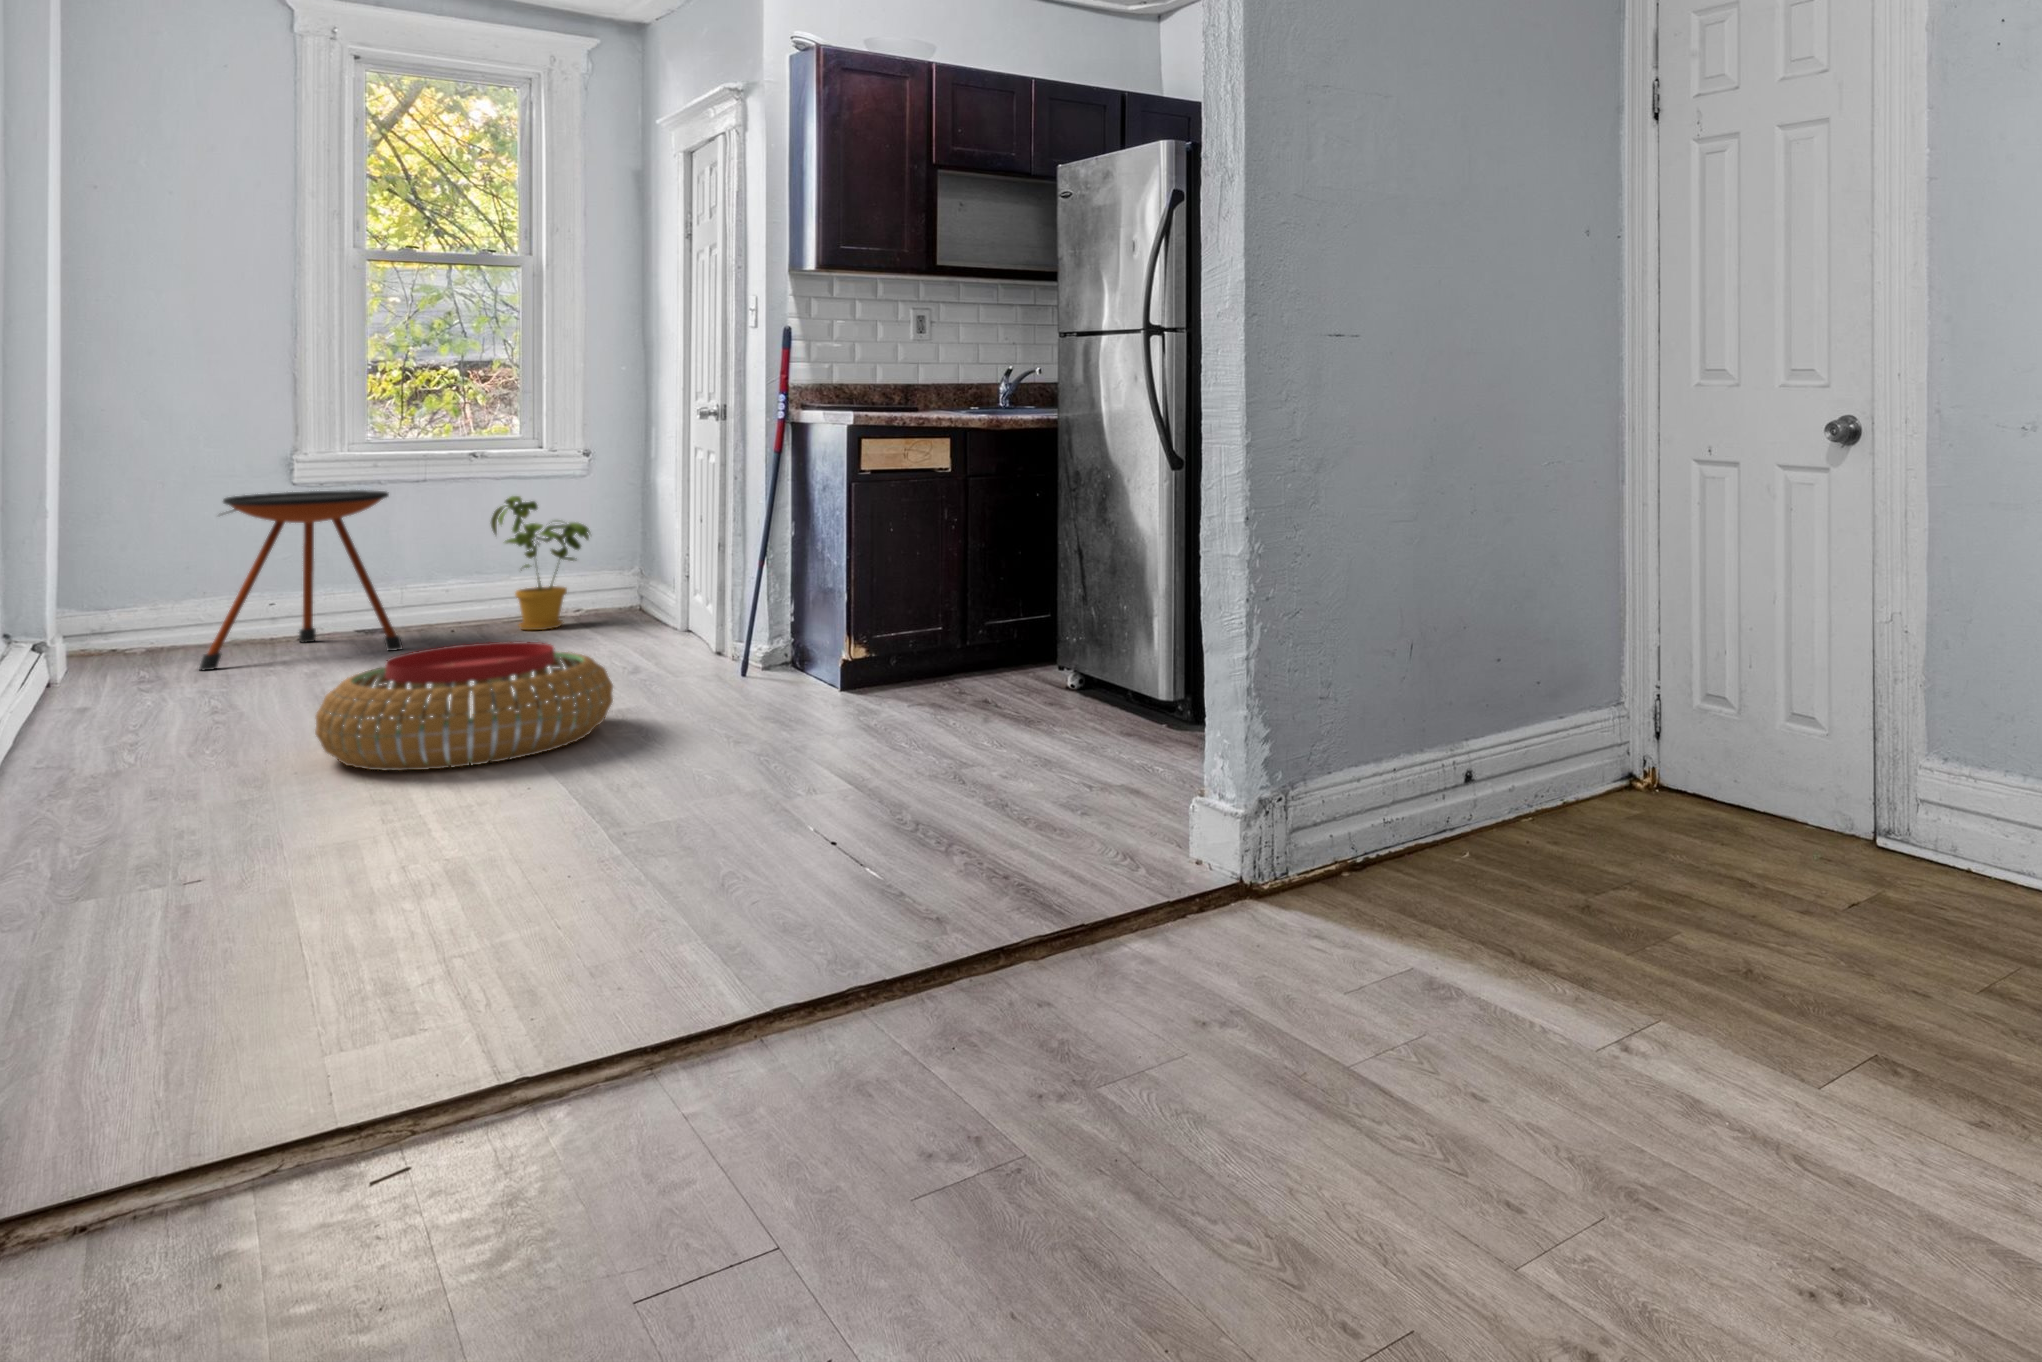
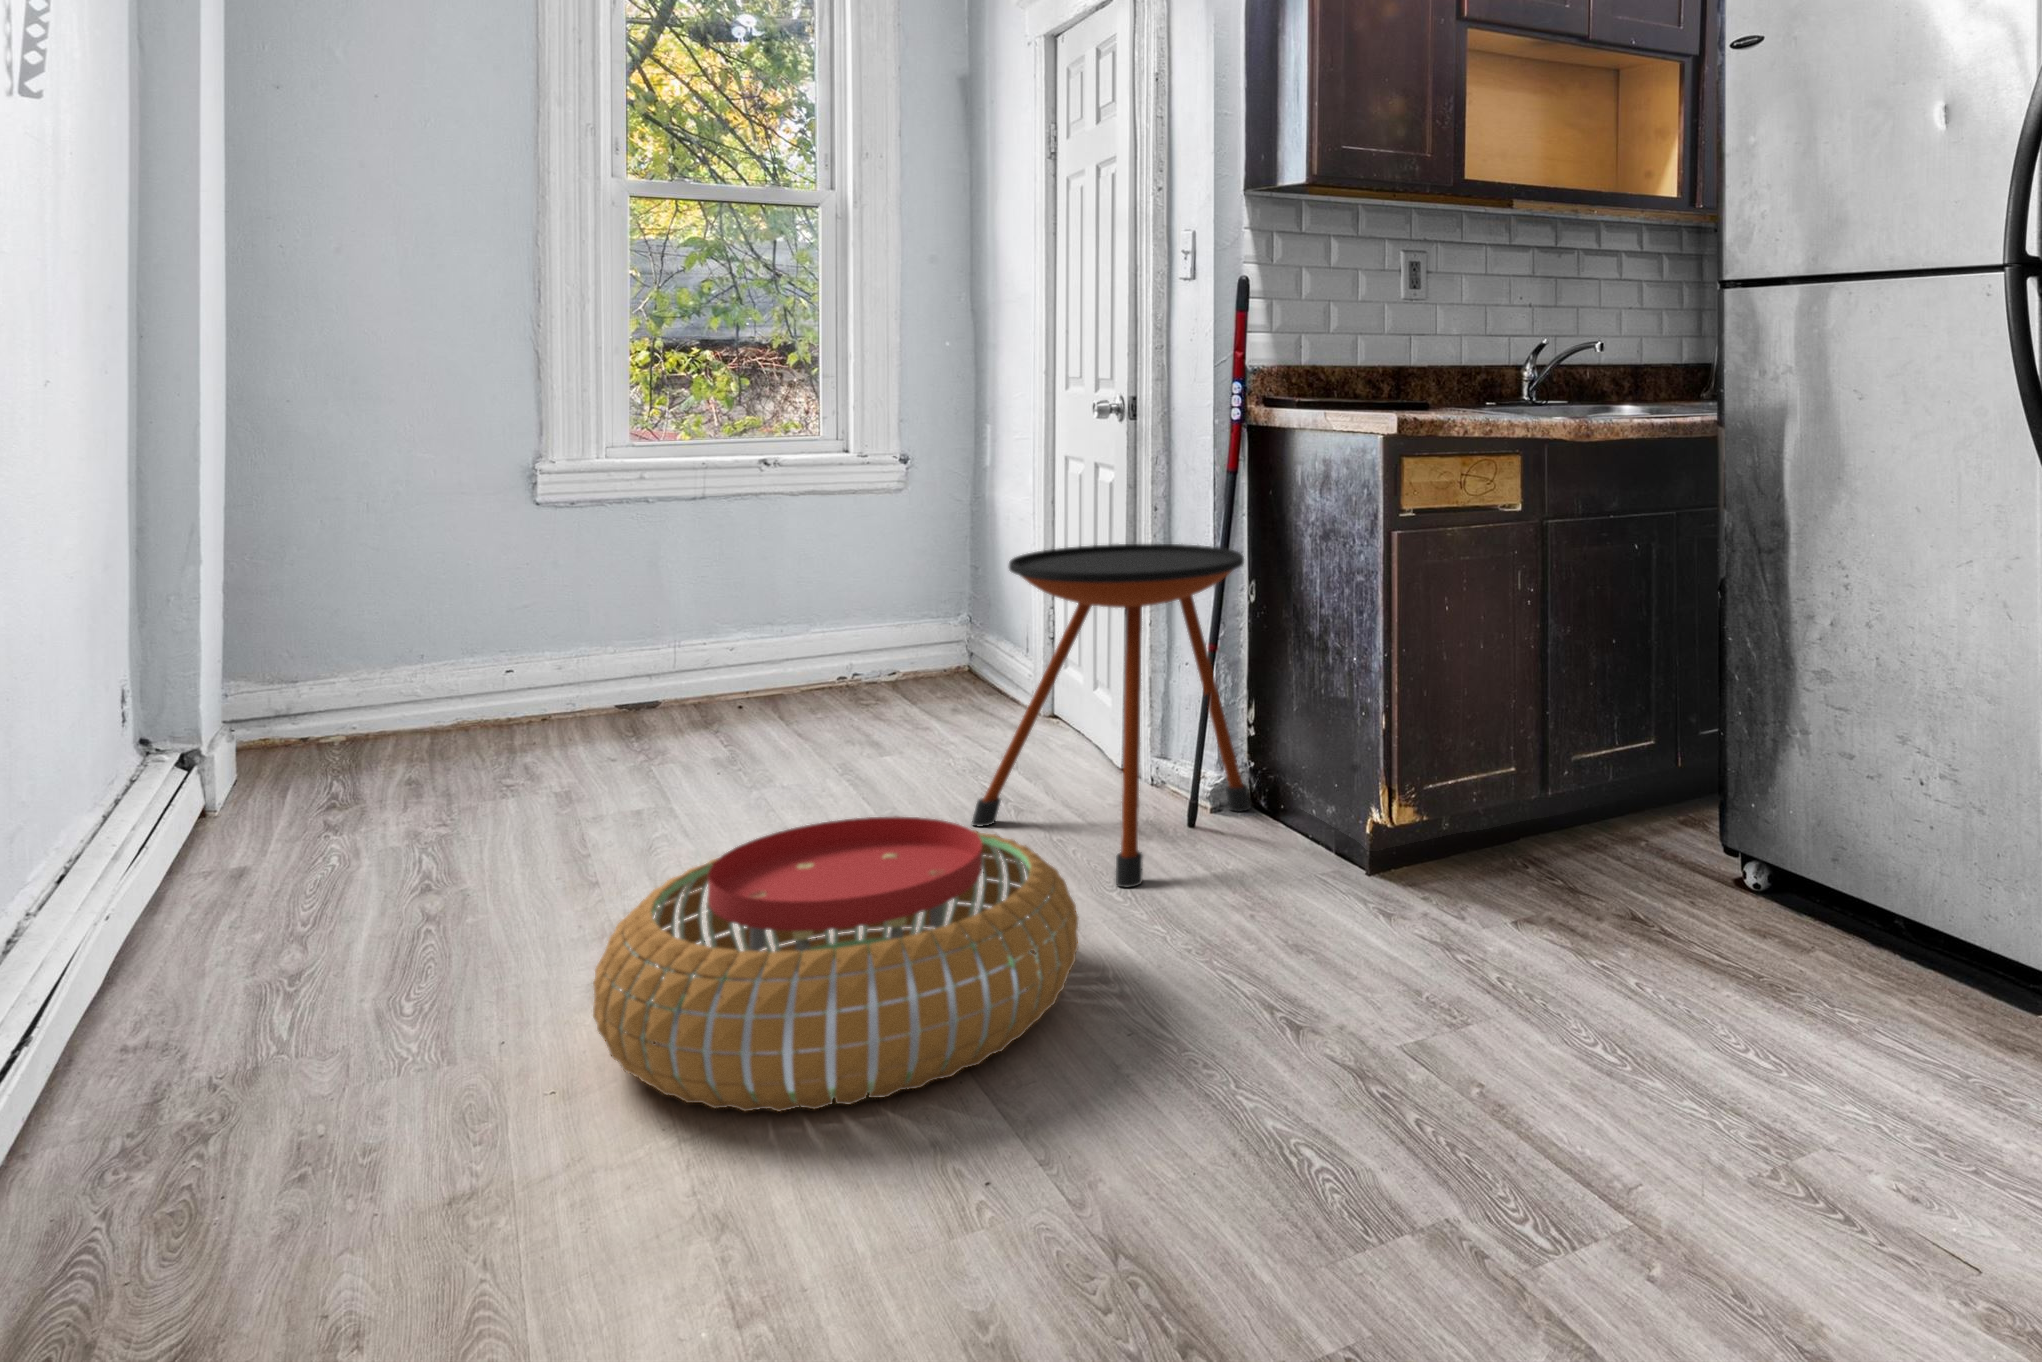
side table: present [200,490,402,670] -> present [972,544,1251,887]
house plant: present [491,496,590,630] -> none [794,524,924,714]

